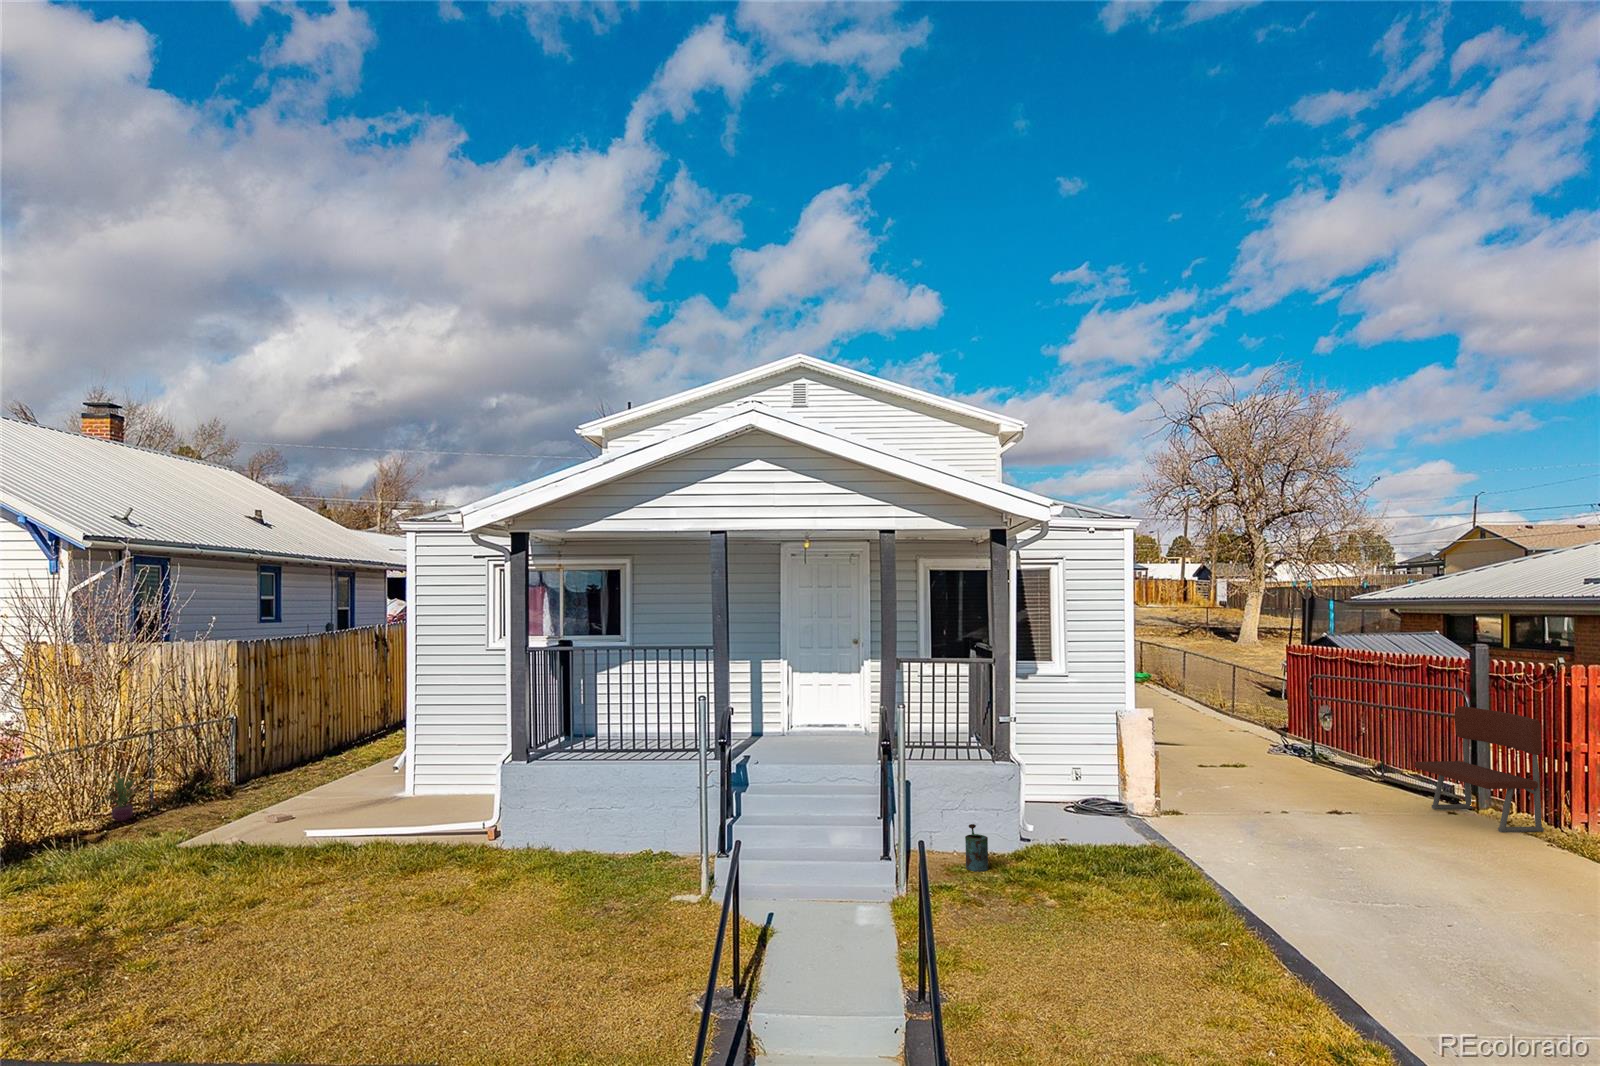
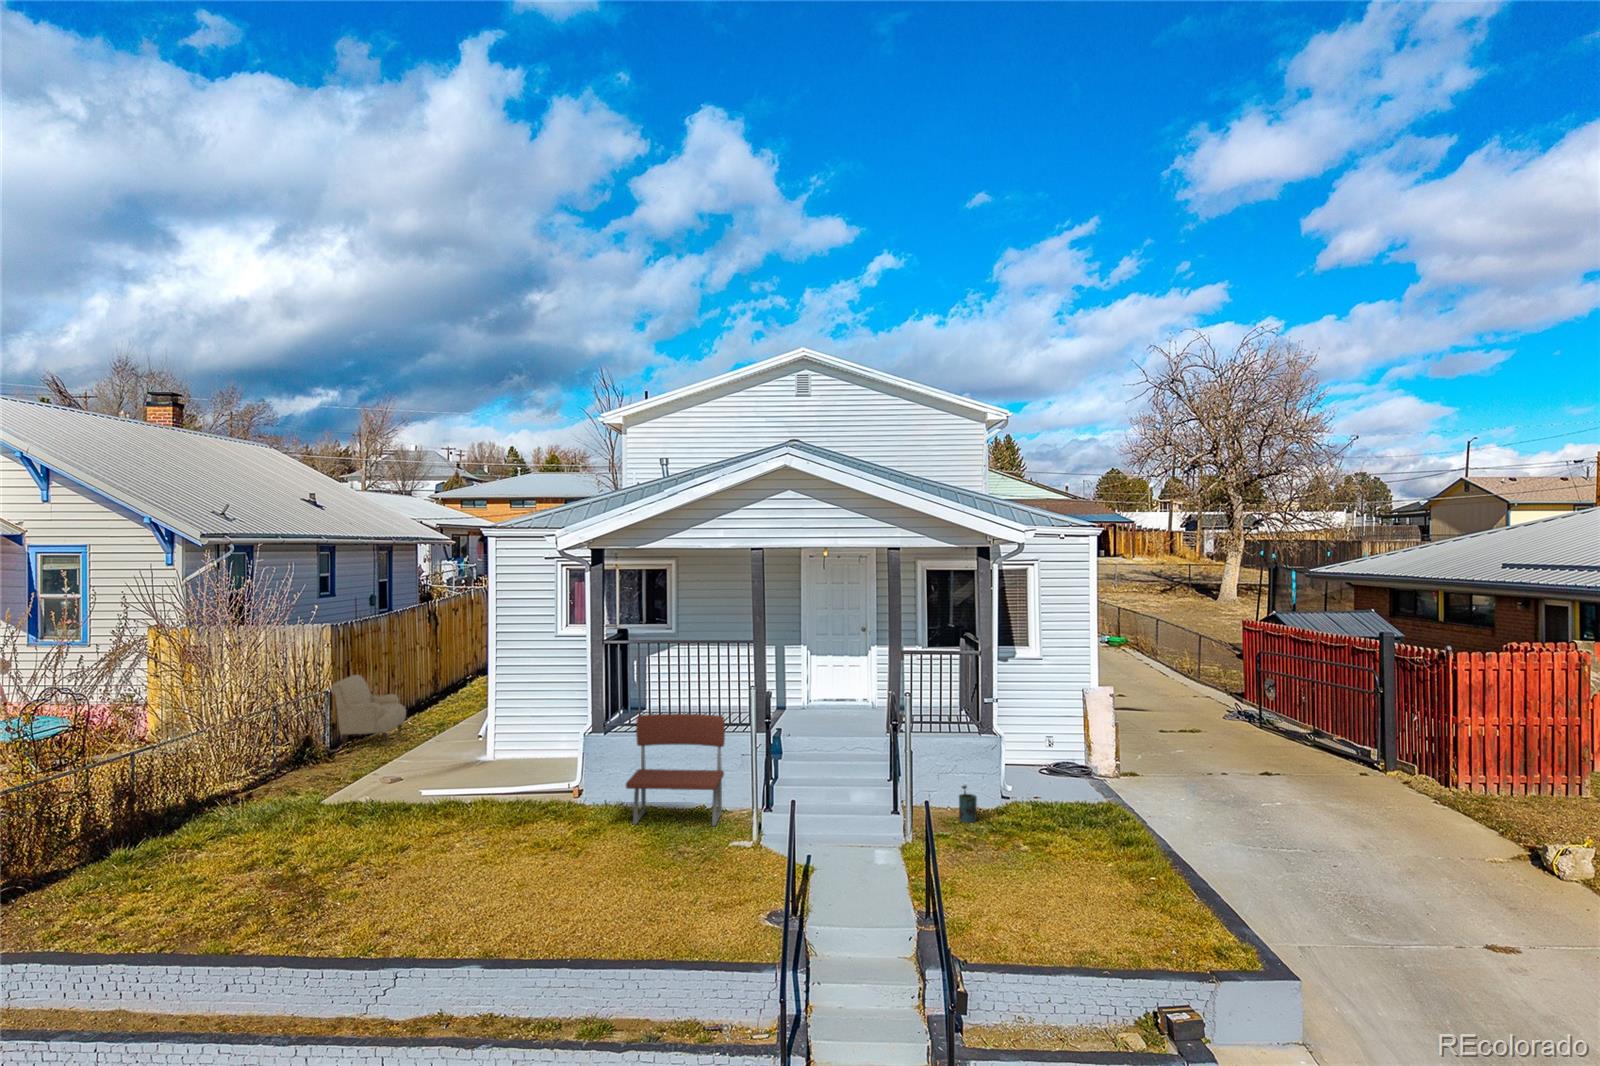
chair: none [240,699,331,781] -> present [331,675,406,746]
bench: present [1415,706,1544,832] -> present [626,714,725,826]
decorative plant: present [99,771,137,822] -> none [227,741,279,784]

